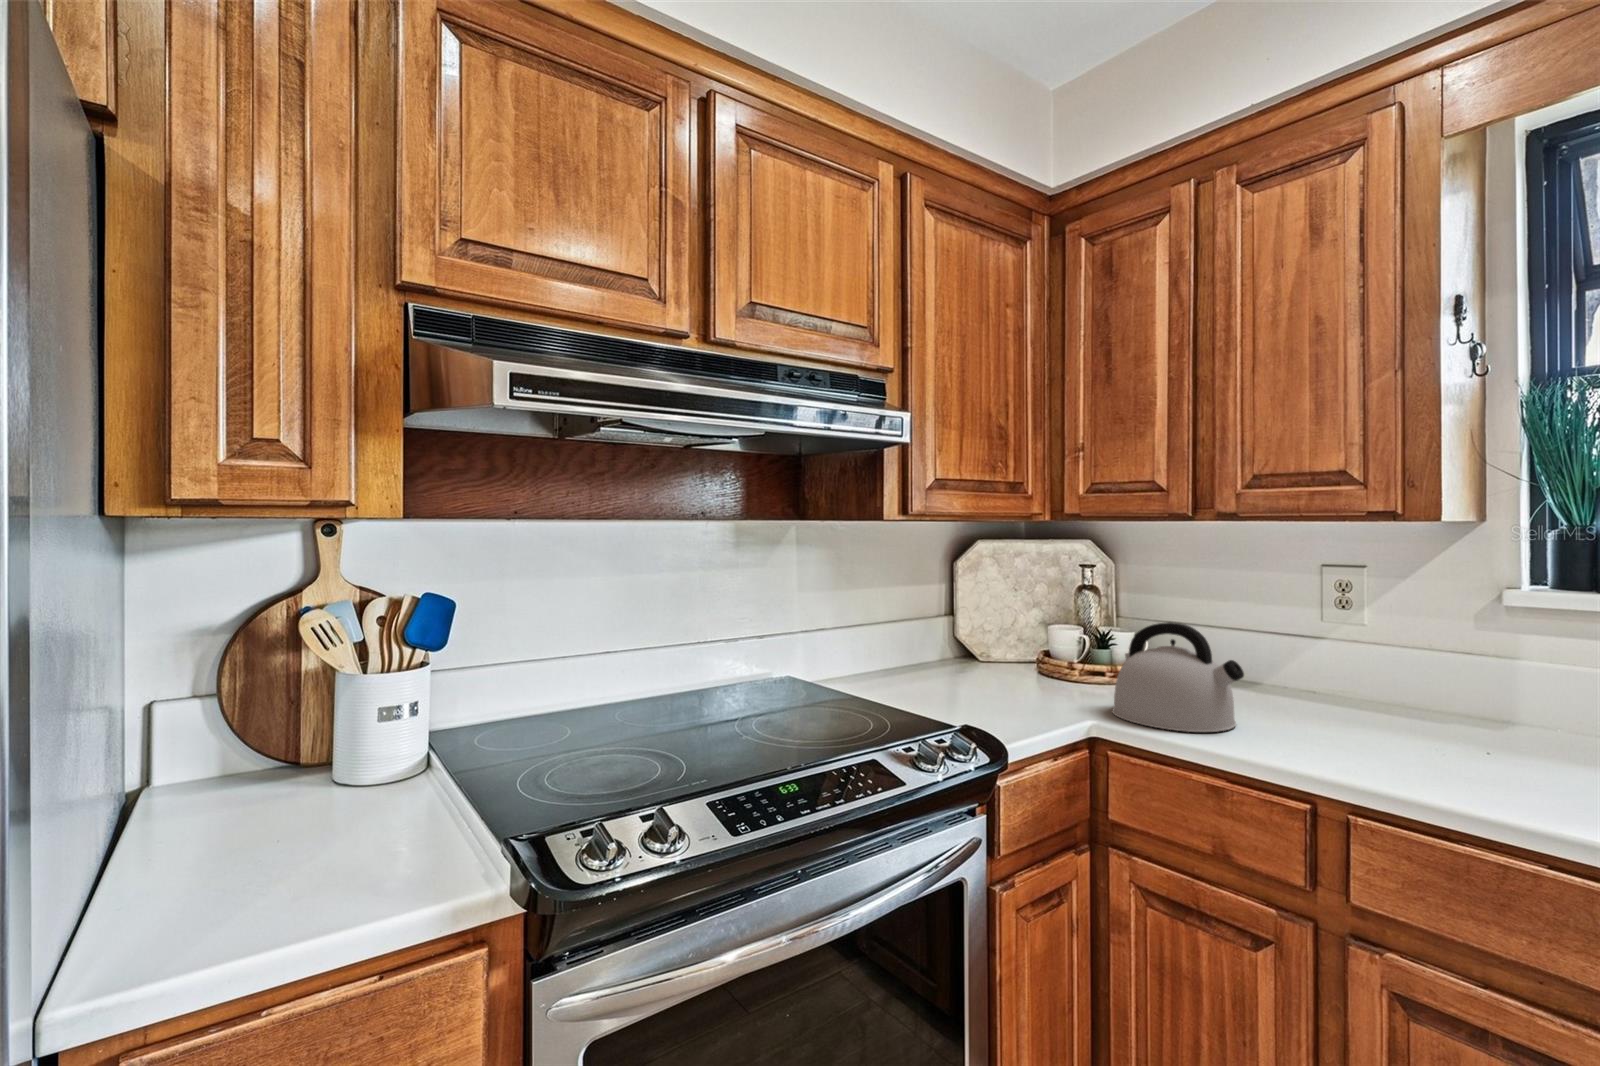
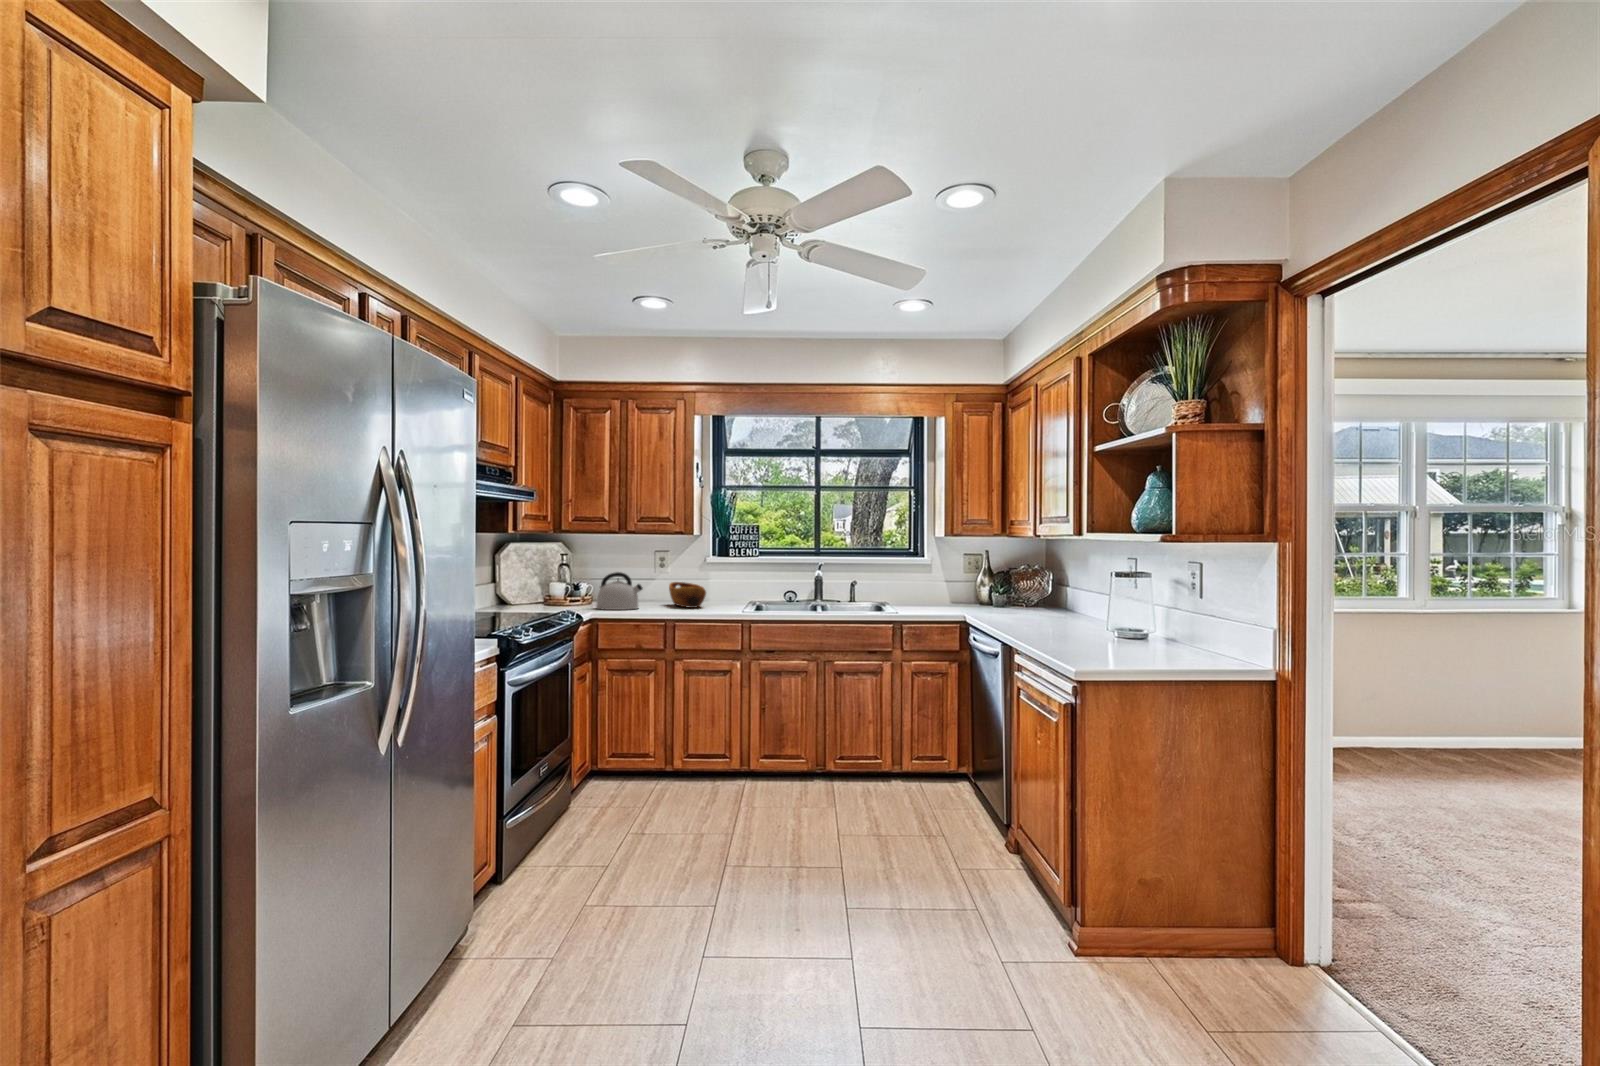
wooden bowl: none [1354,652,1490,754] -> present [669,582,706,608]

